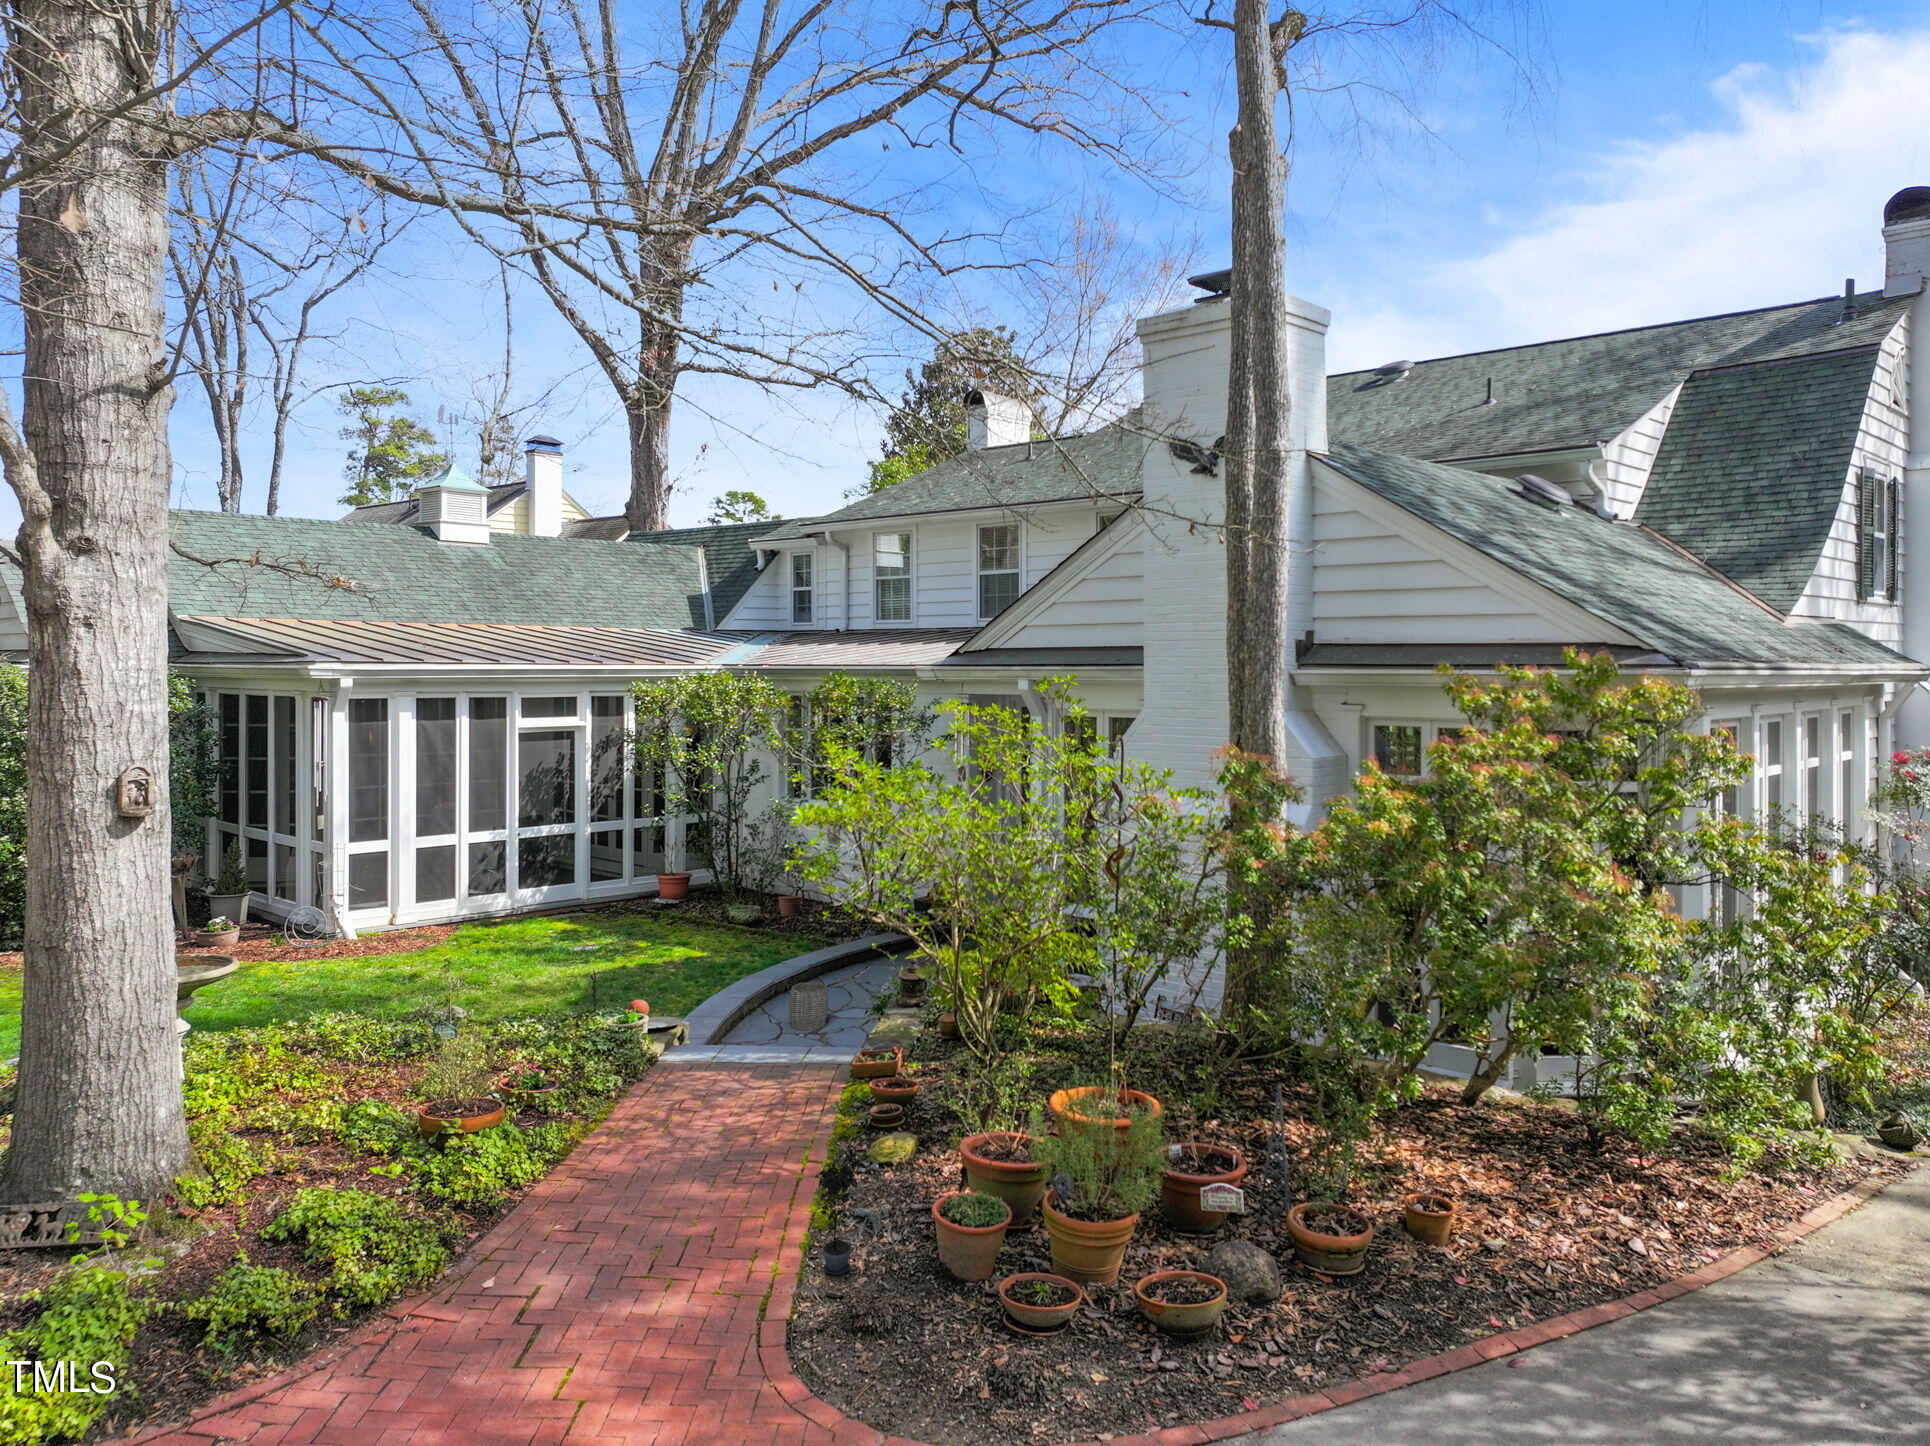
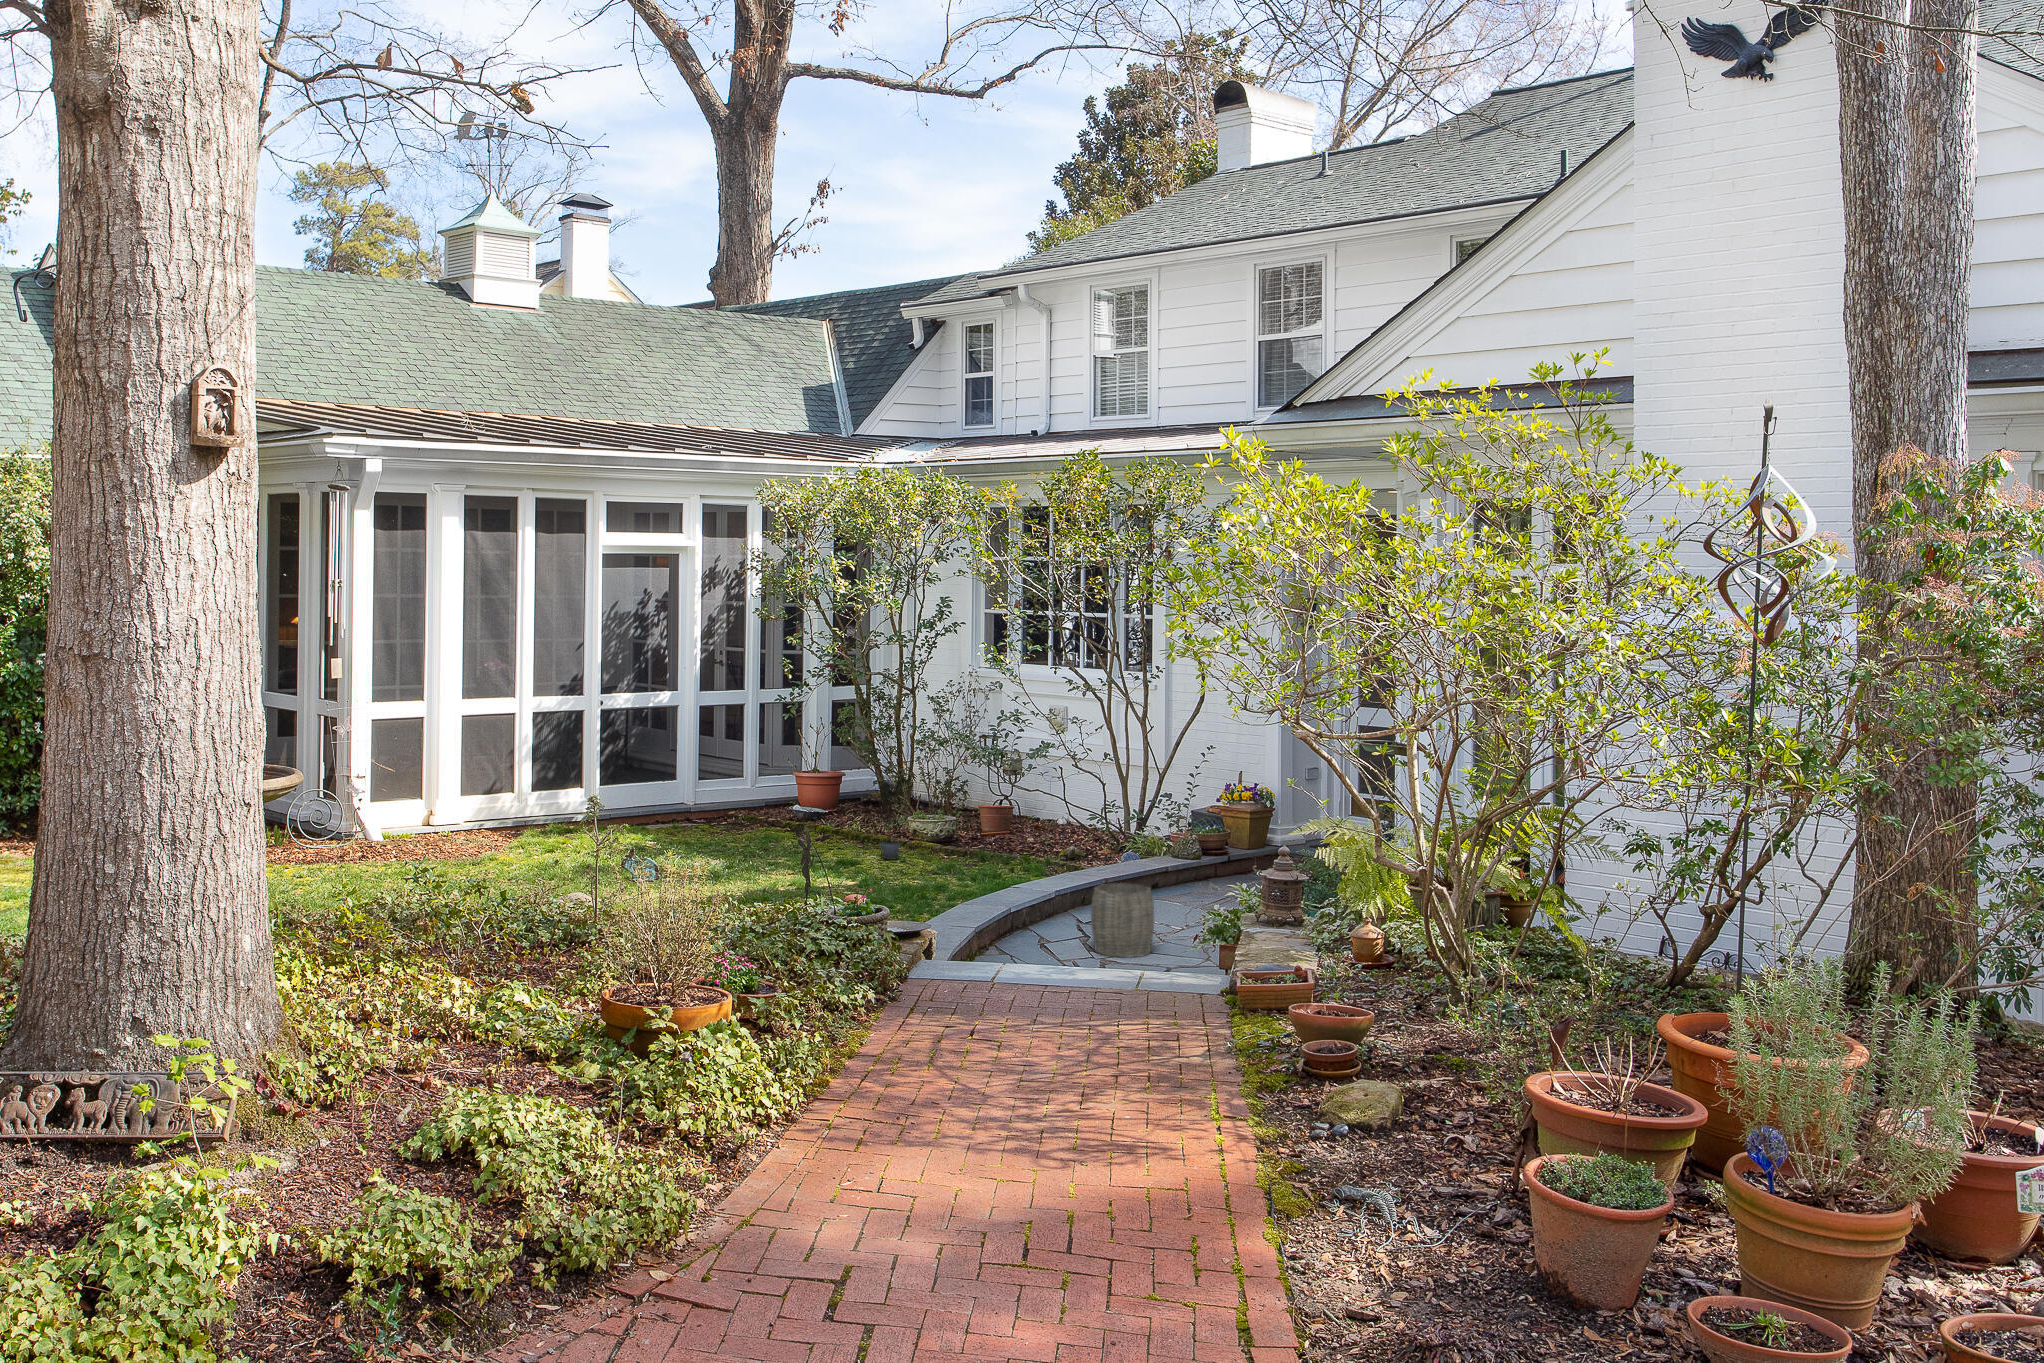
potted plant: present [814,1149,865,1275] -> present [875,775,910,860]

